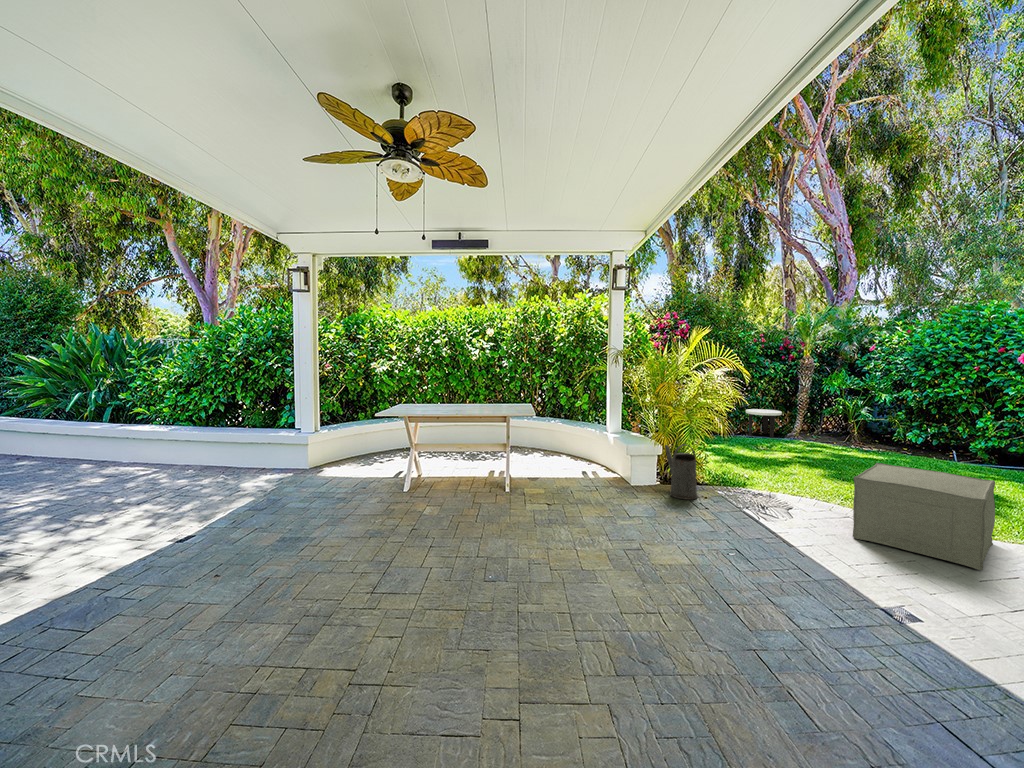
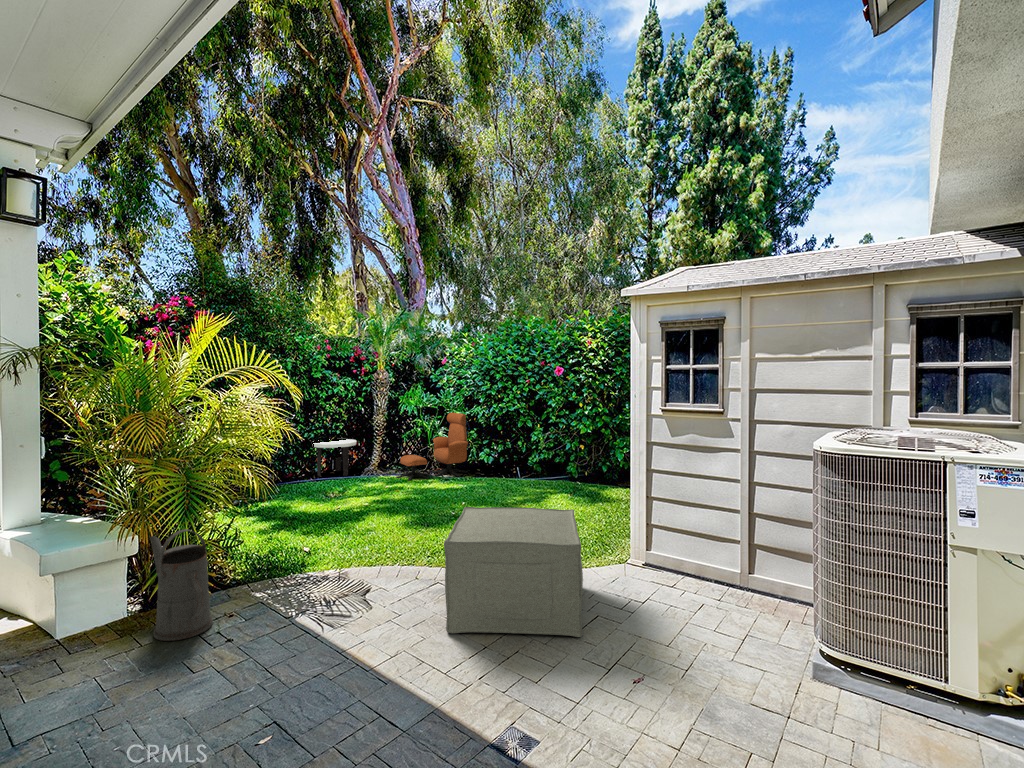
lounge chair: none [817,395,895,451] -> present [396,413,468,480]

